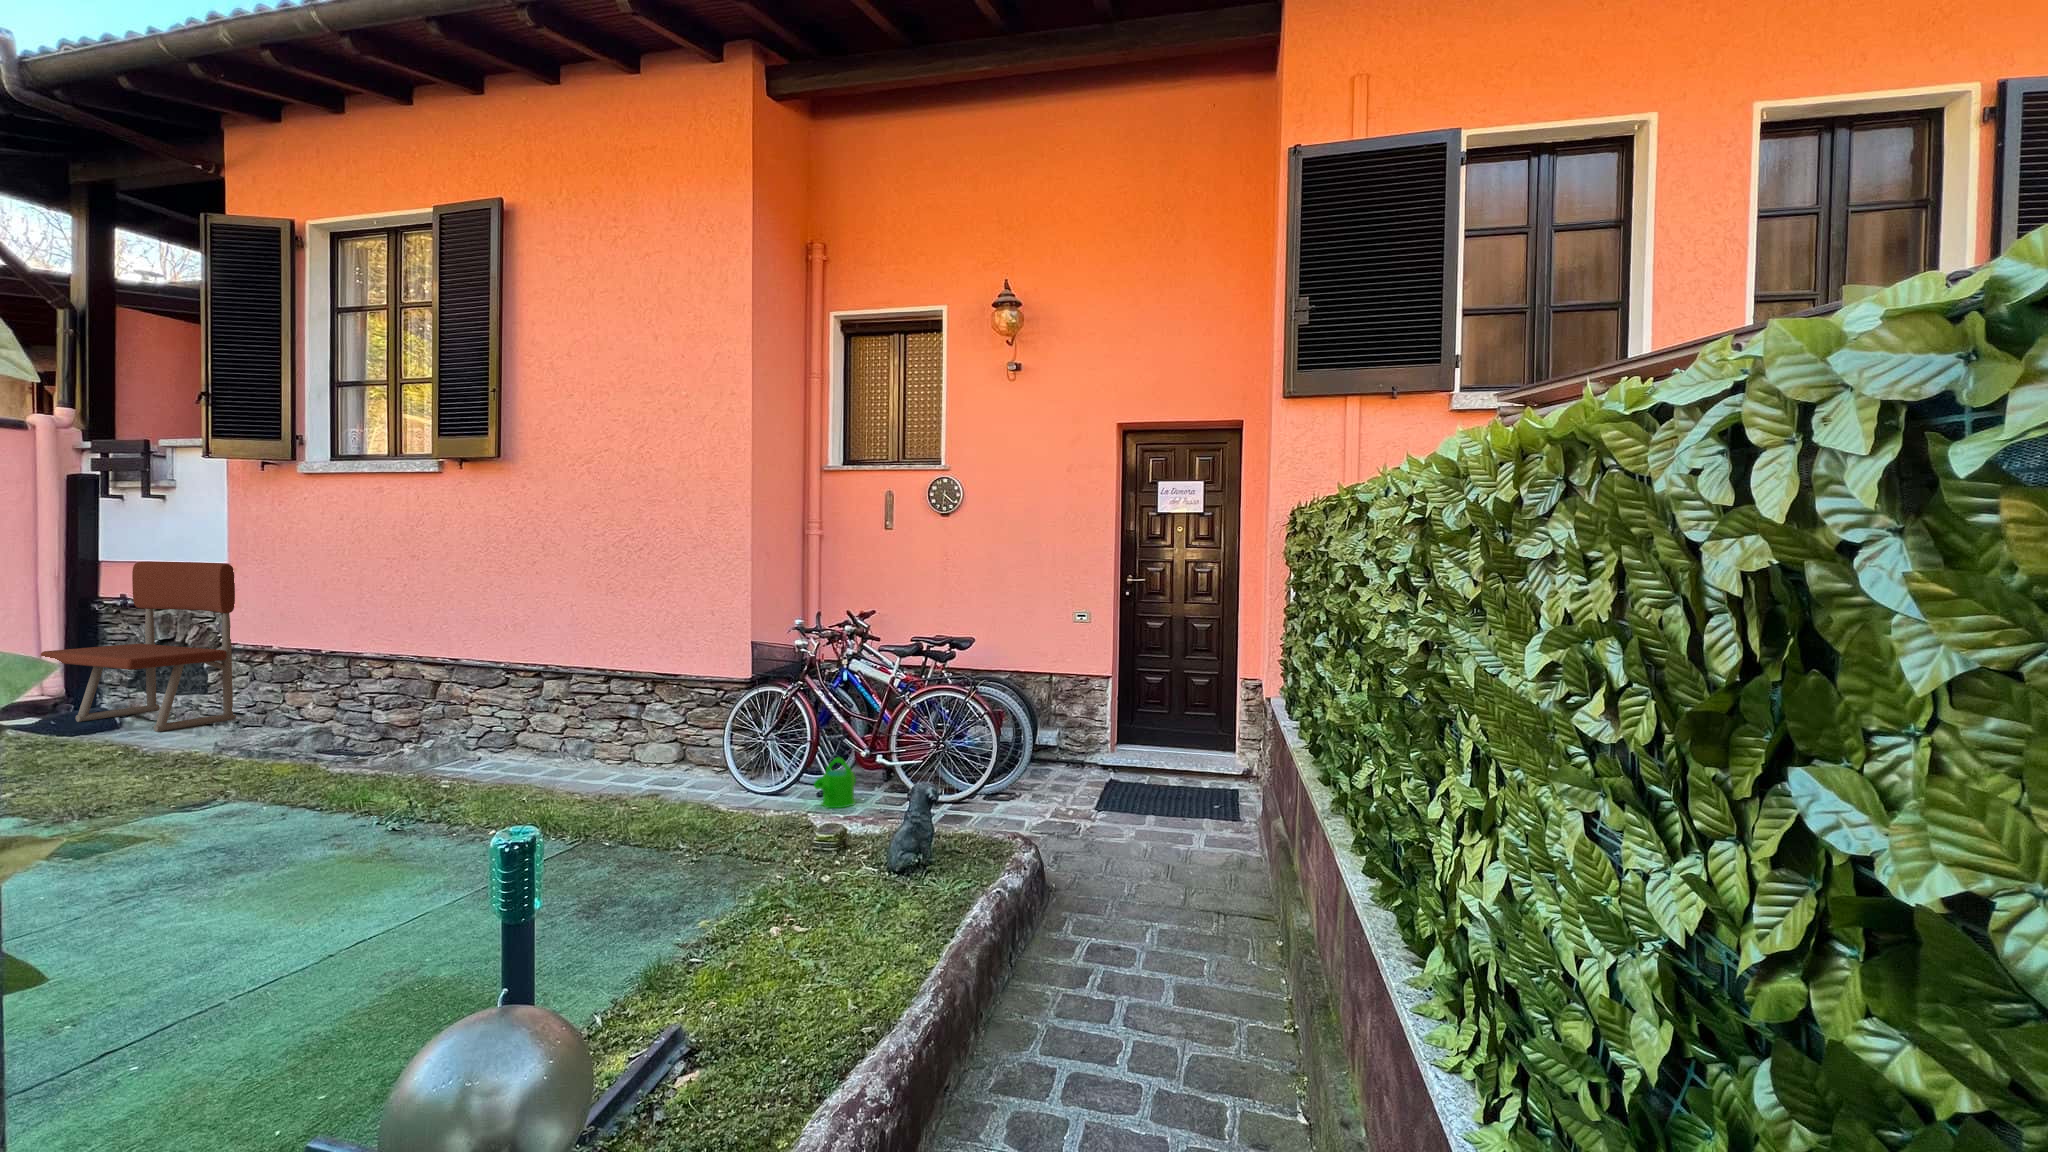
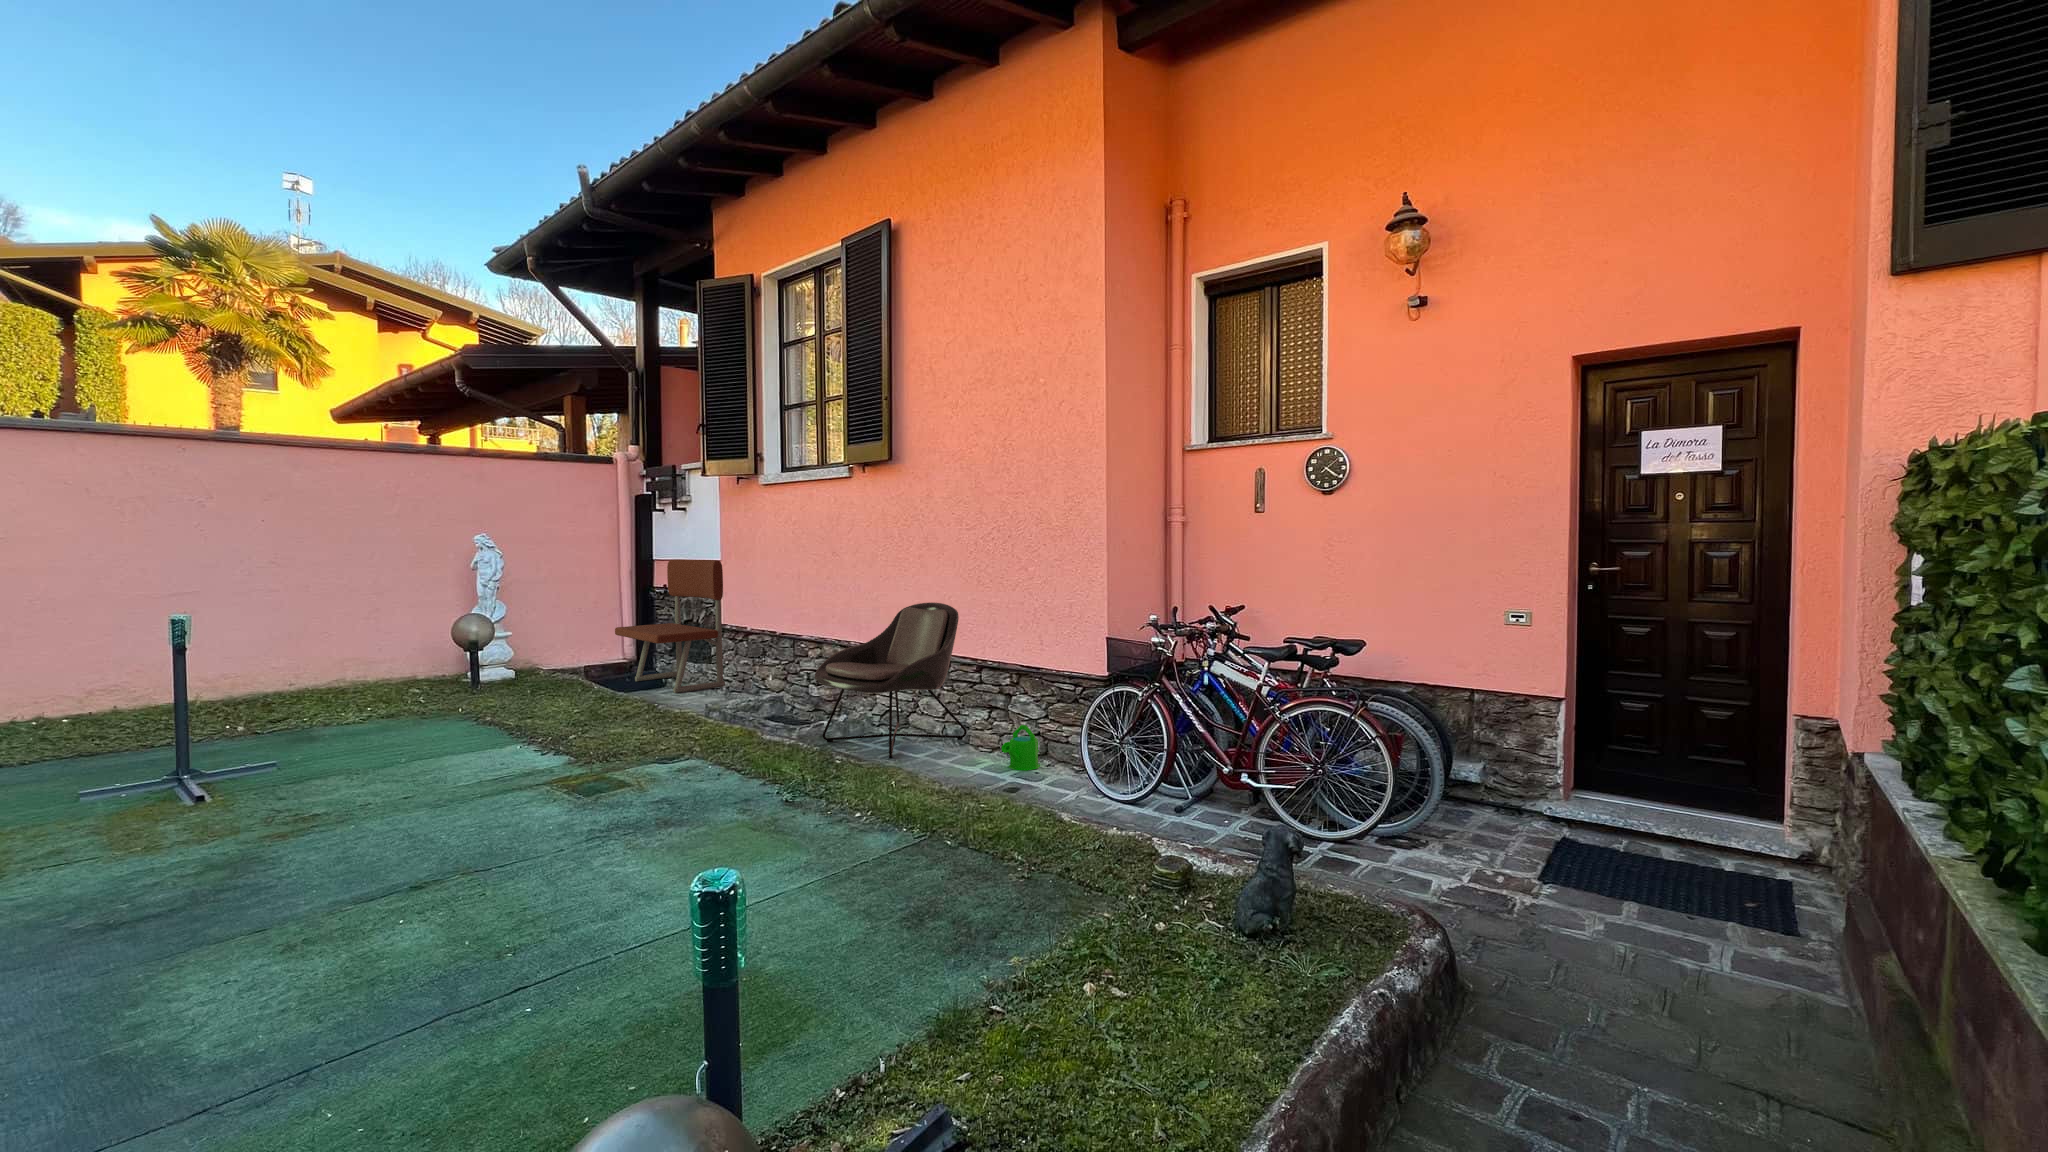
lounge chair: none [403,612,593,778] -> present [815,602,967,758]
watering can: present [814,757,856,808] -> present [1002,725,1040,771]

